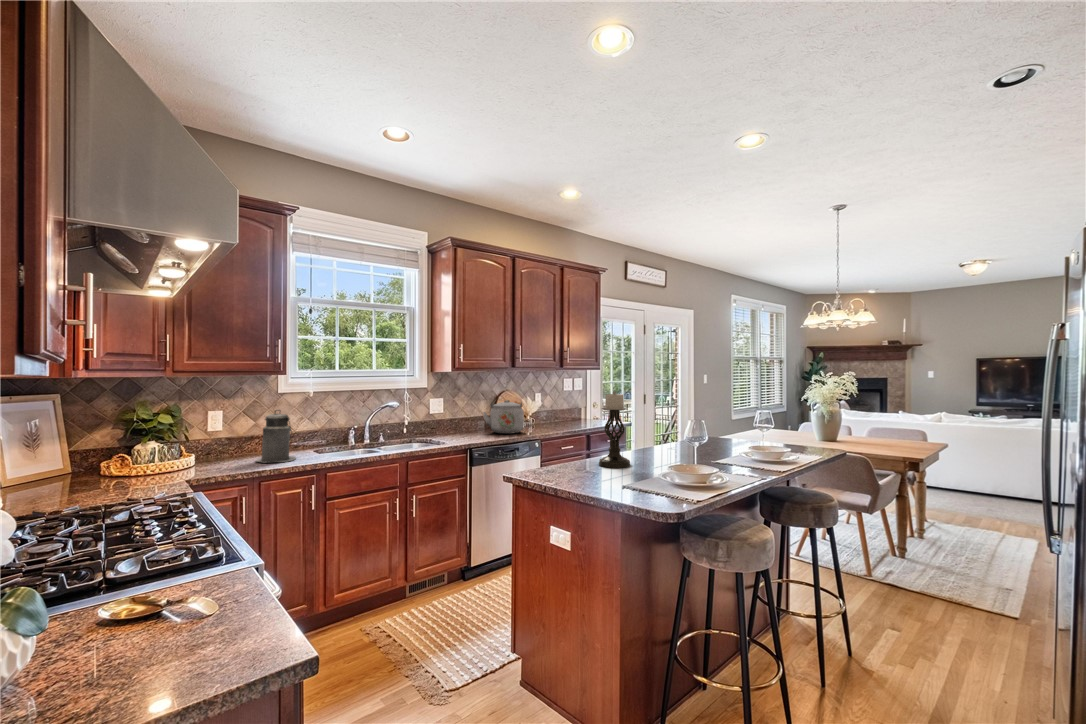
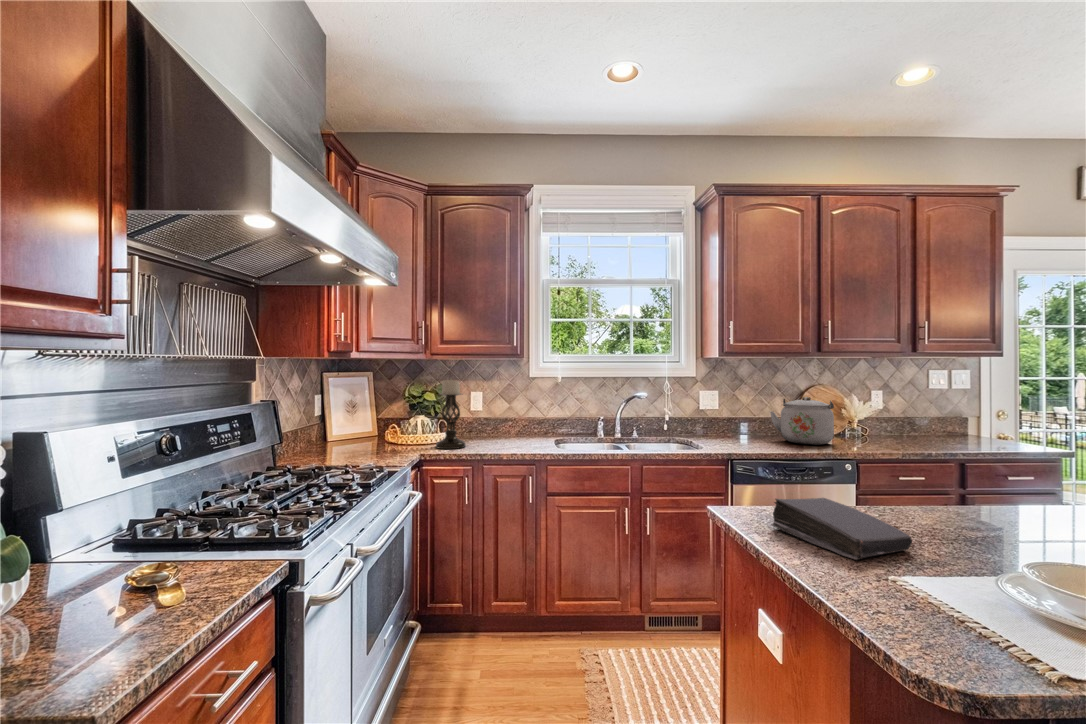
candle holder: present [599,392,630,468] -> present [436,378,466,449]
canister: present [256,410,296,462] -> none [491,393,527,447]
book: none [554,459,616,484] -> present [771,498,912,560]

